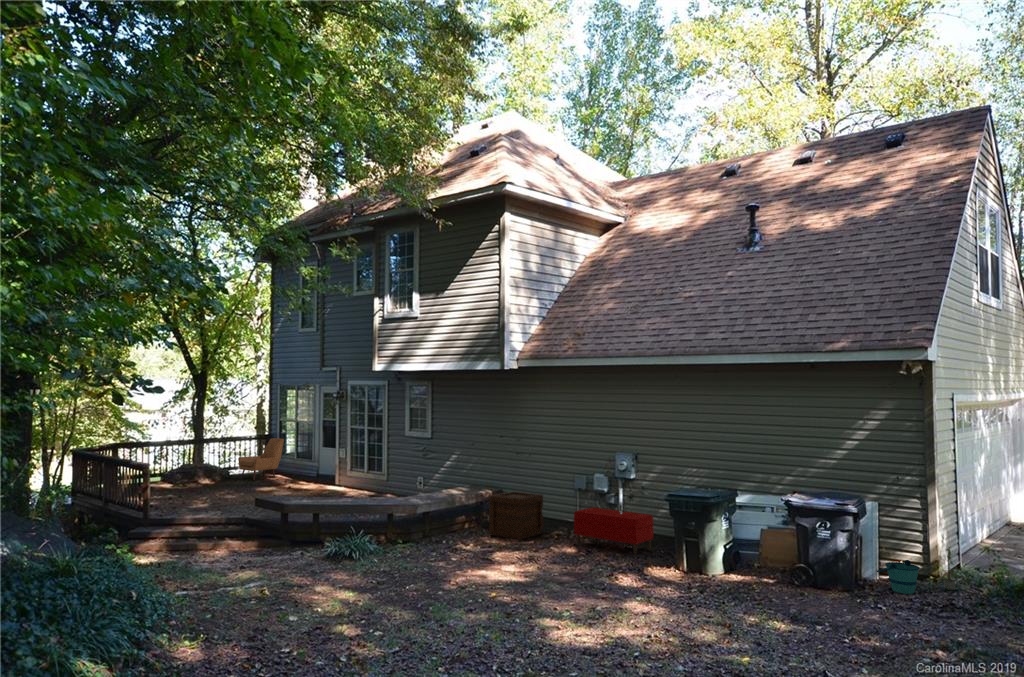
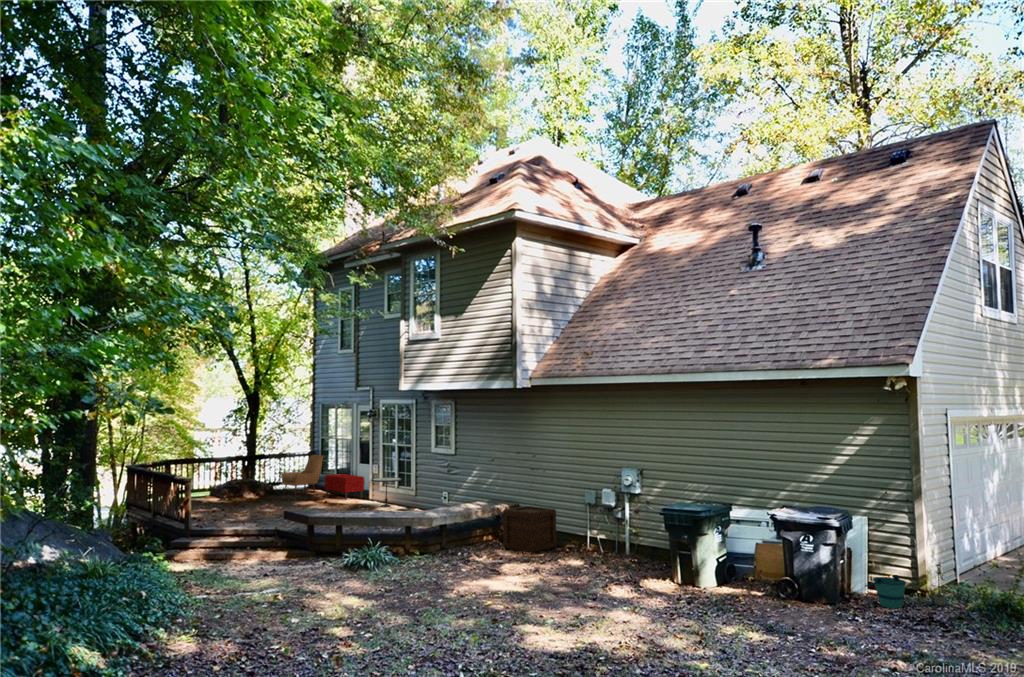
side table: none [341,462,373,493] -> present [371,478,402,507]
bench: present [574,507,653,555] -> present [325,474,365,499]

